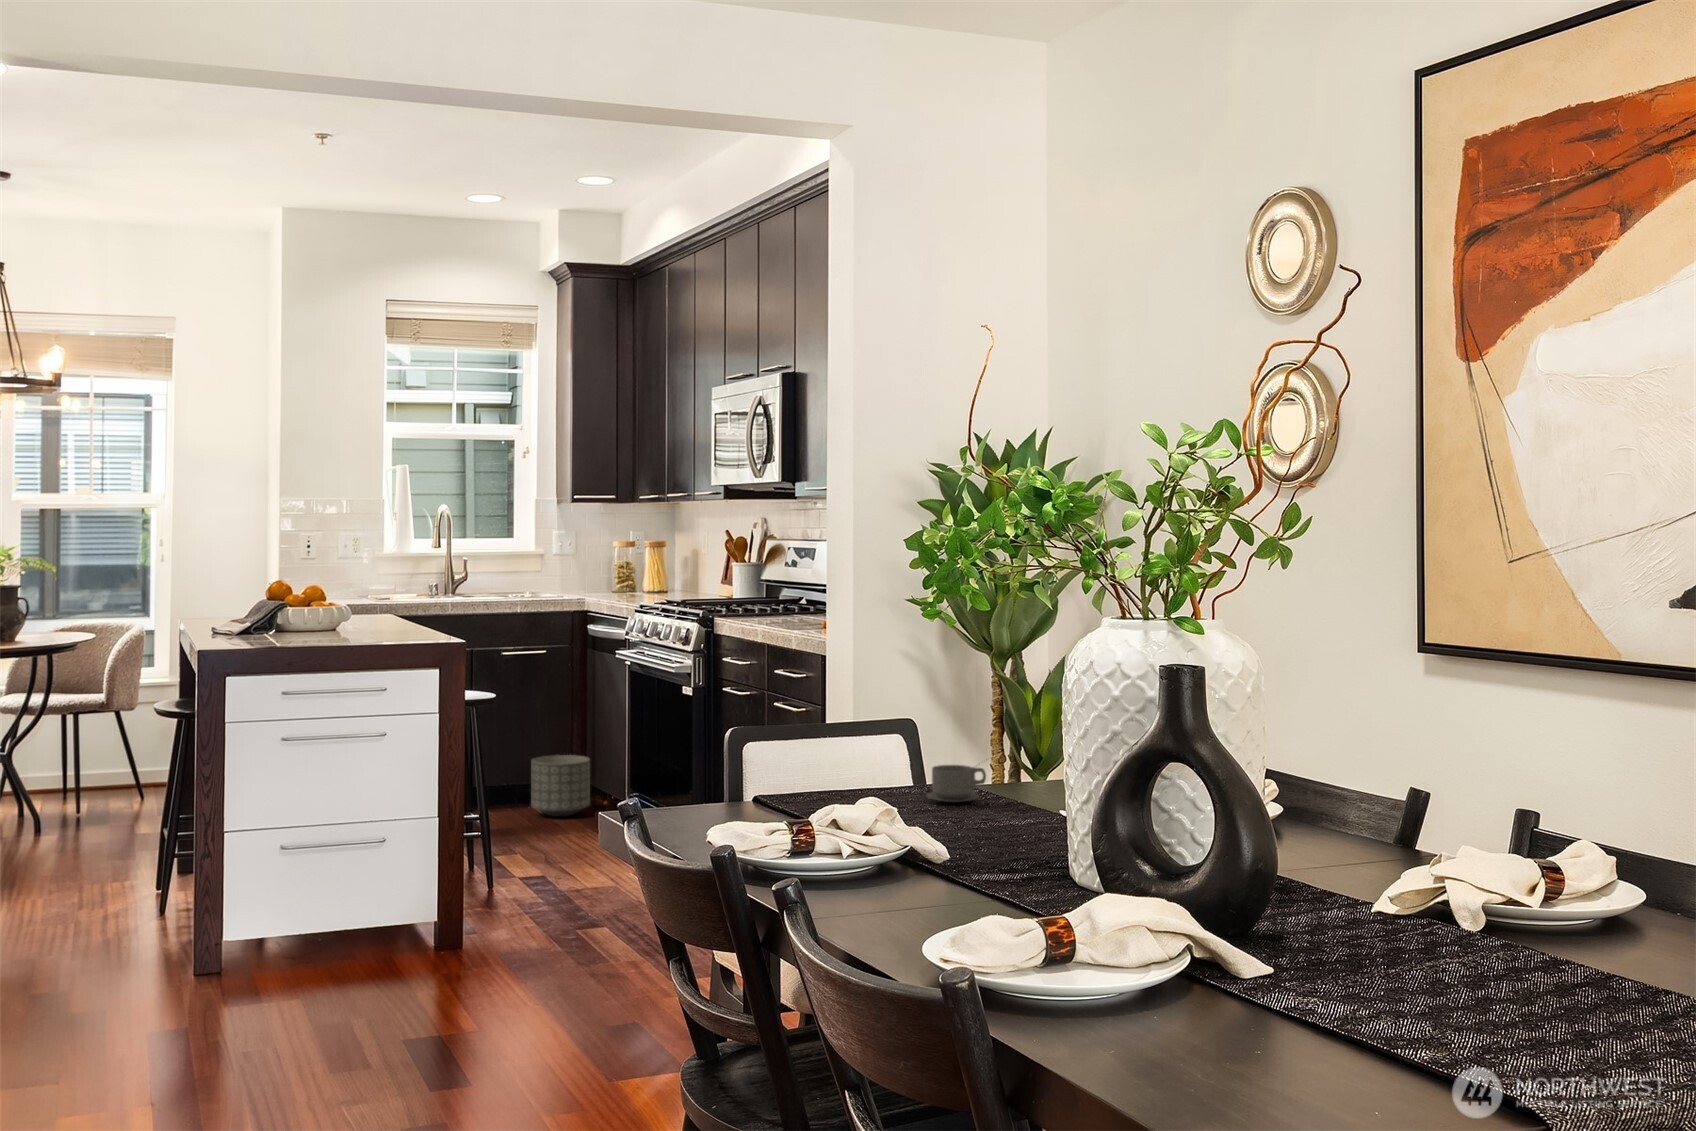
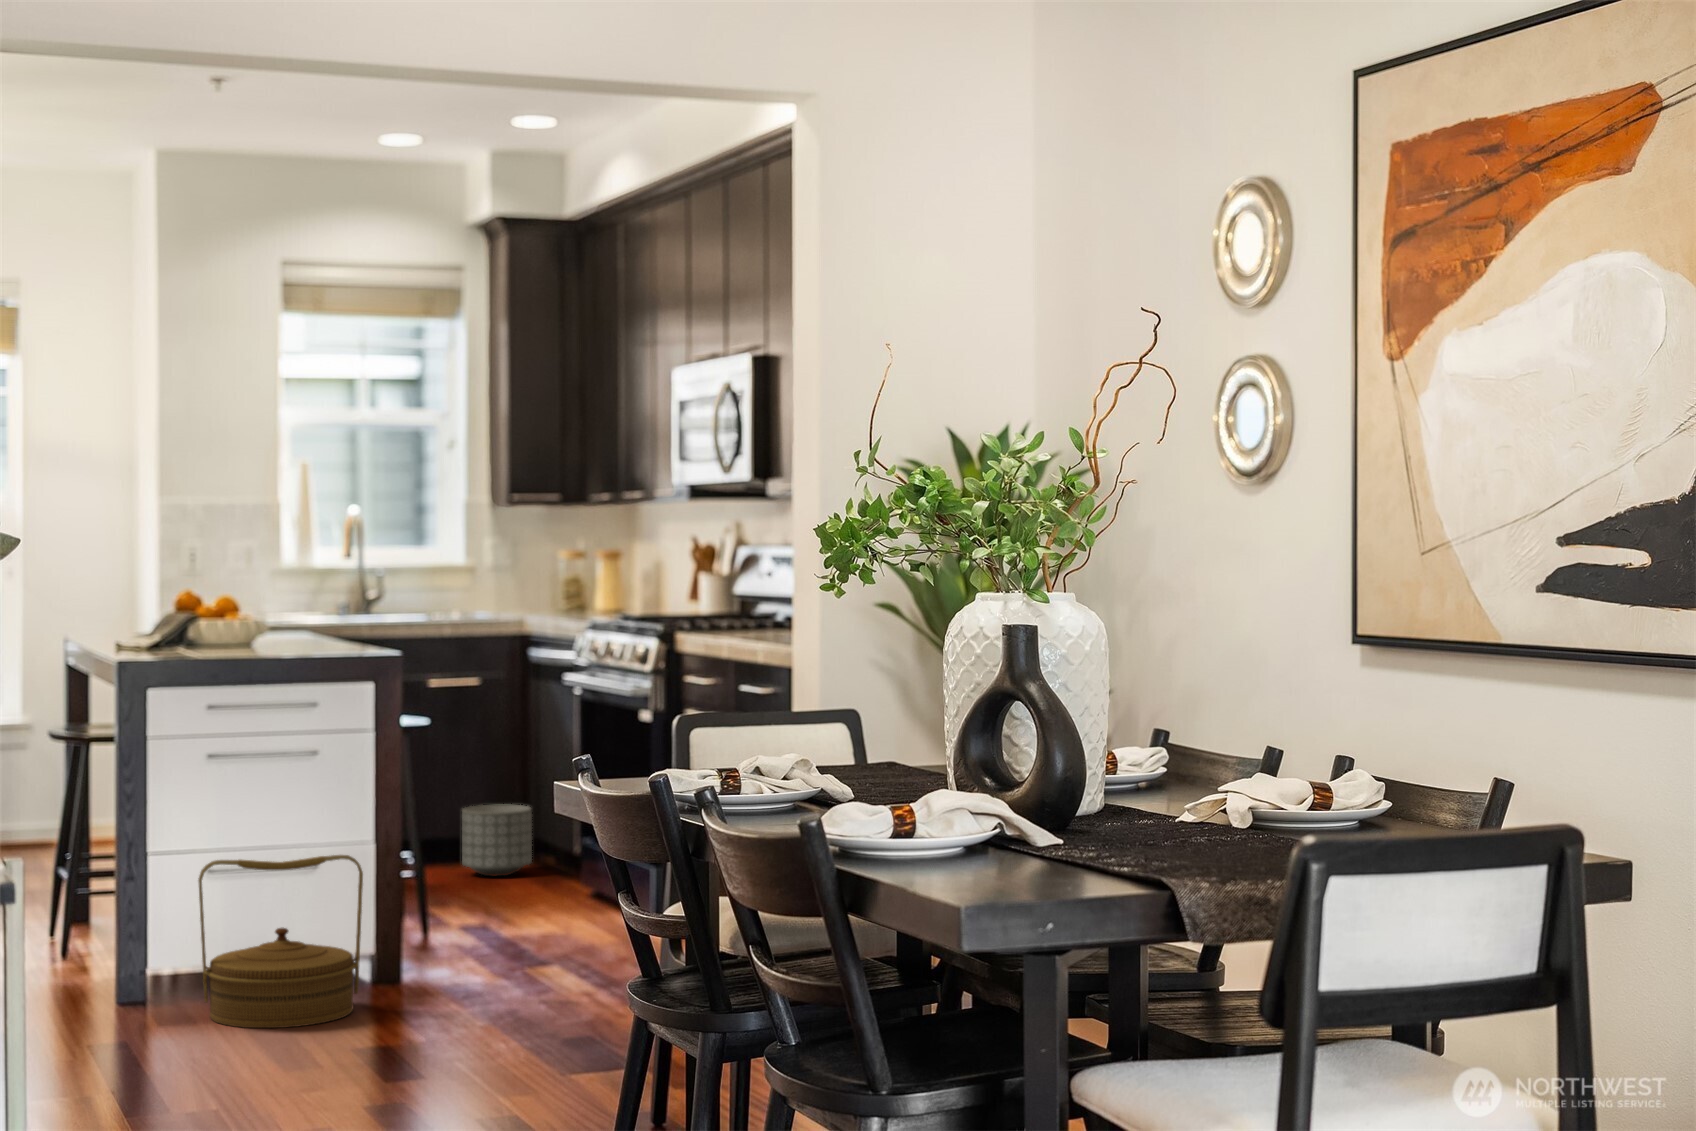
teacup: present [927,765,986,802] -> none [857,732,923,775]
woven basket: none [265,832,424,1002] -> present [198,855,363,1028]

